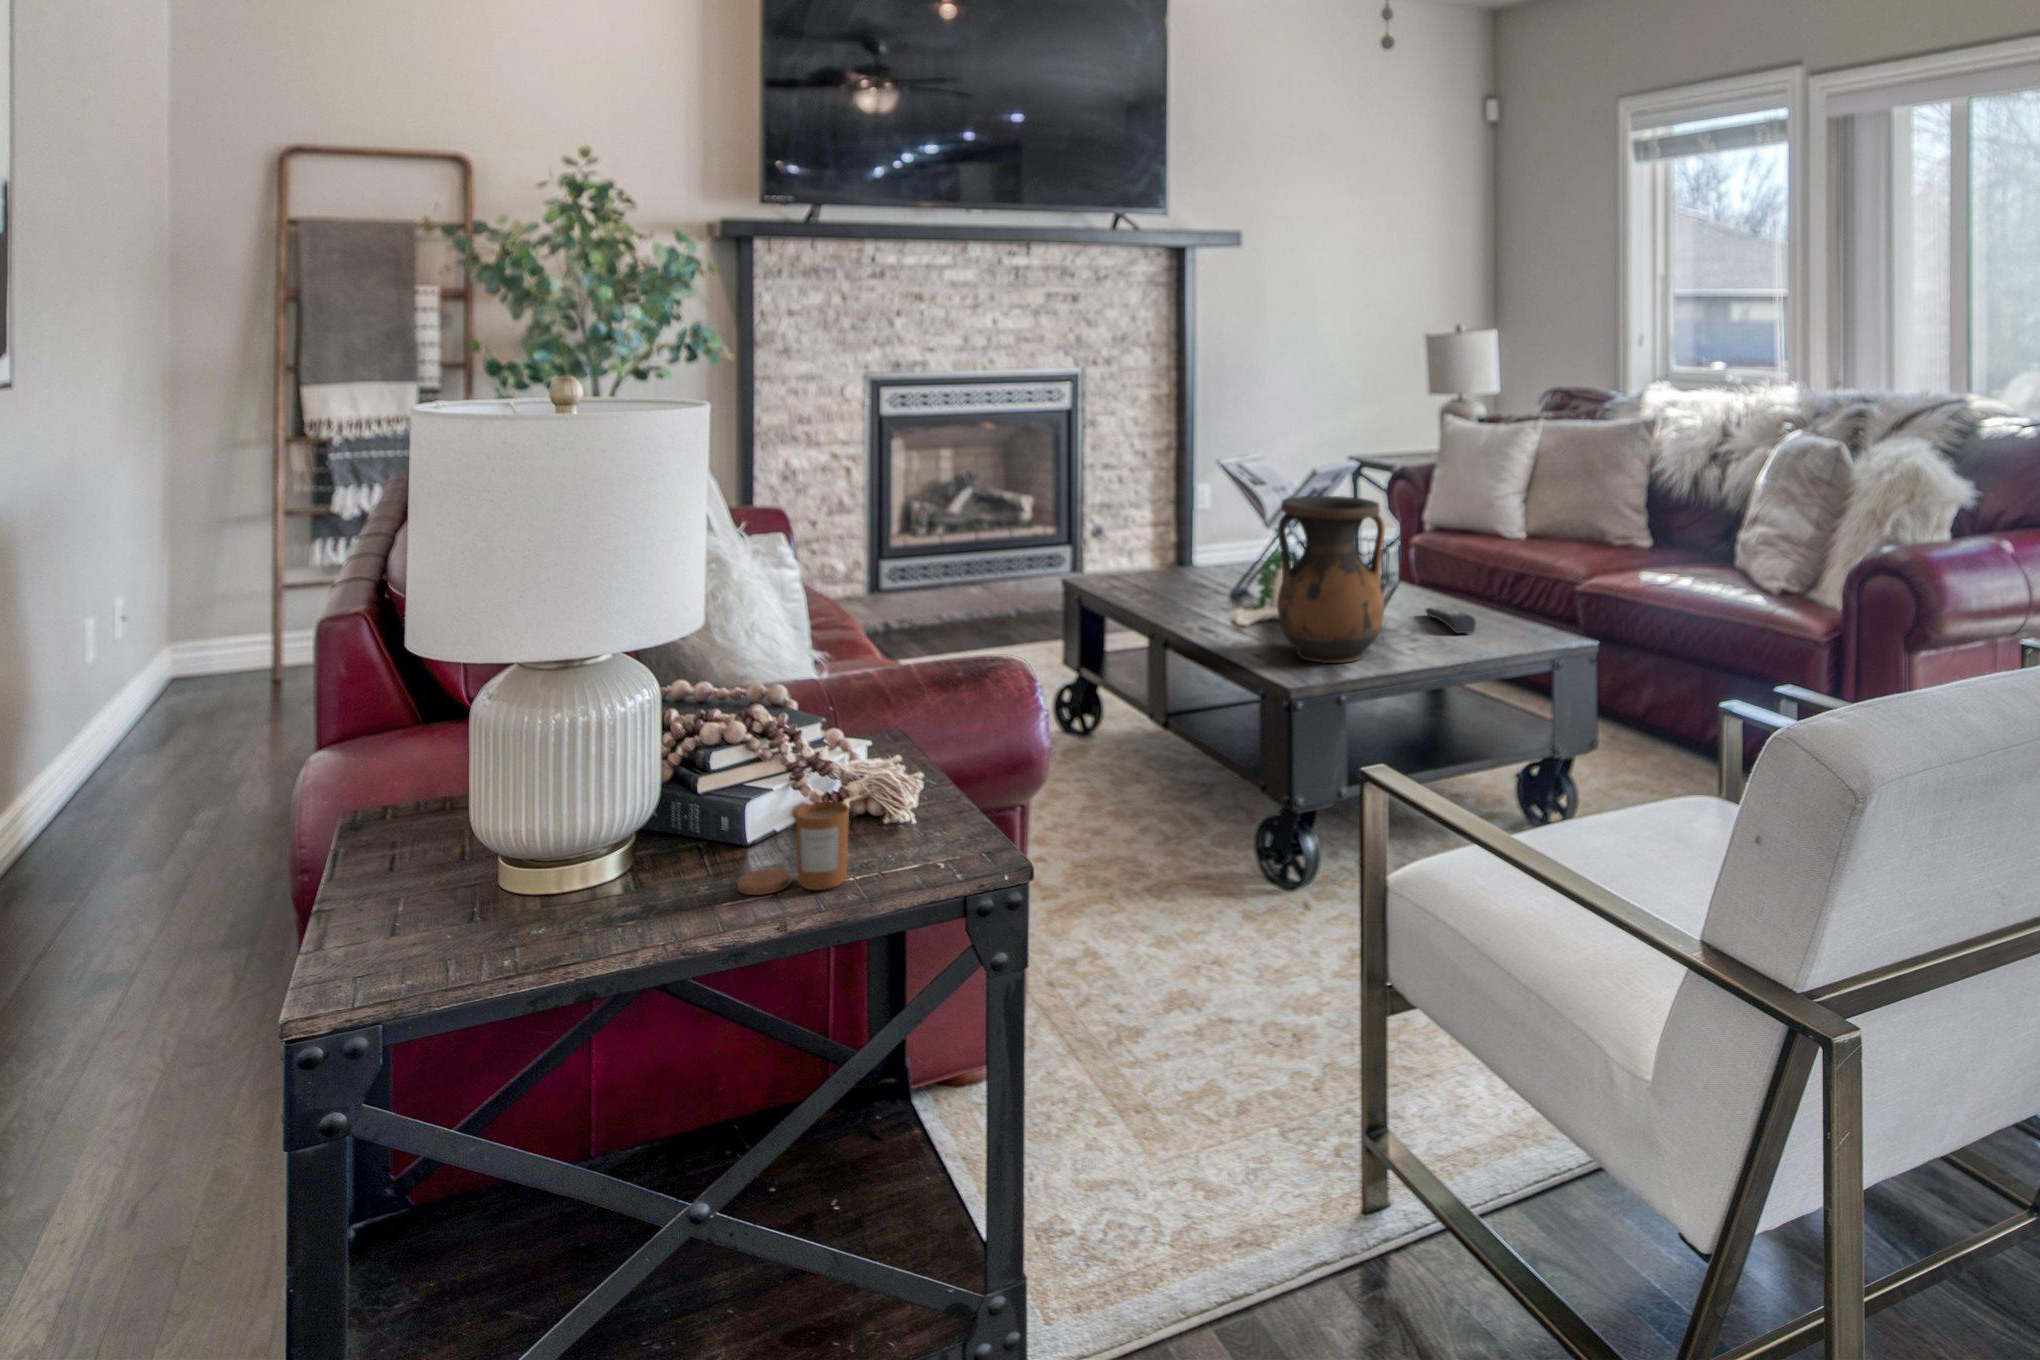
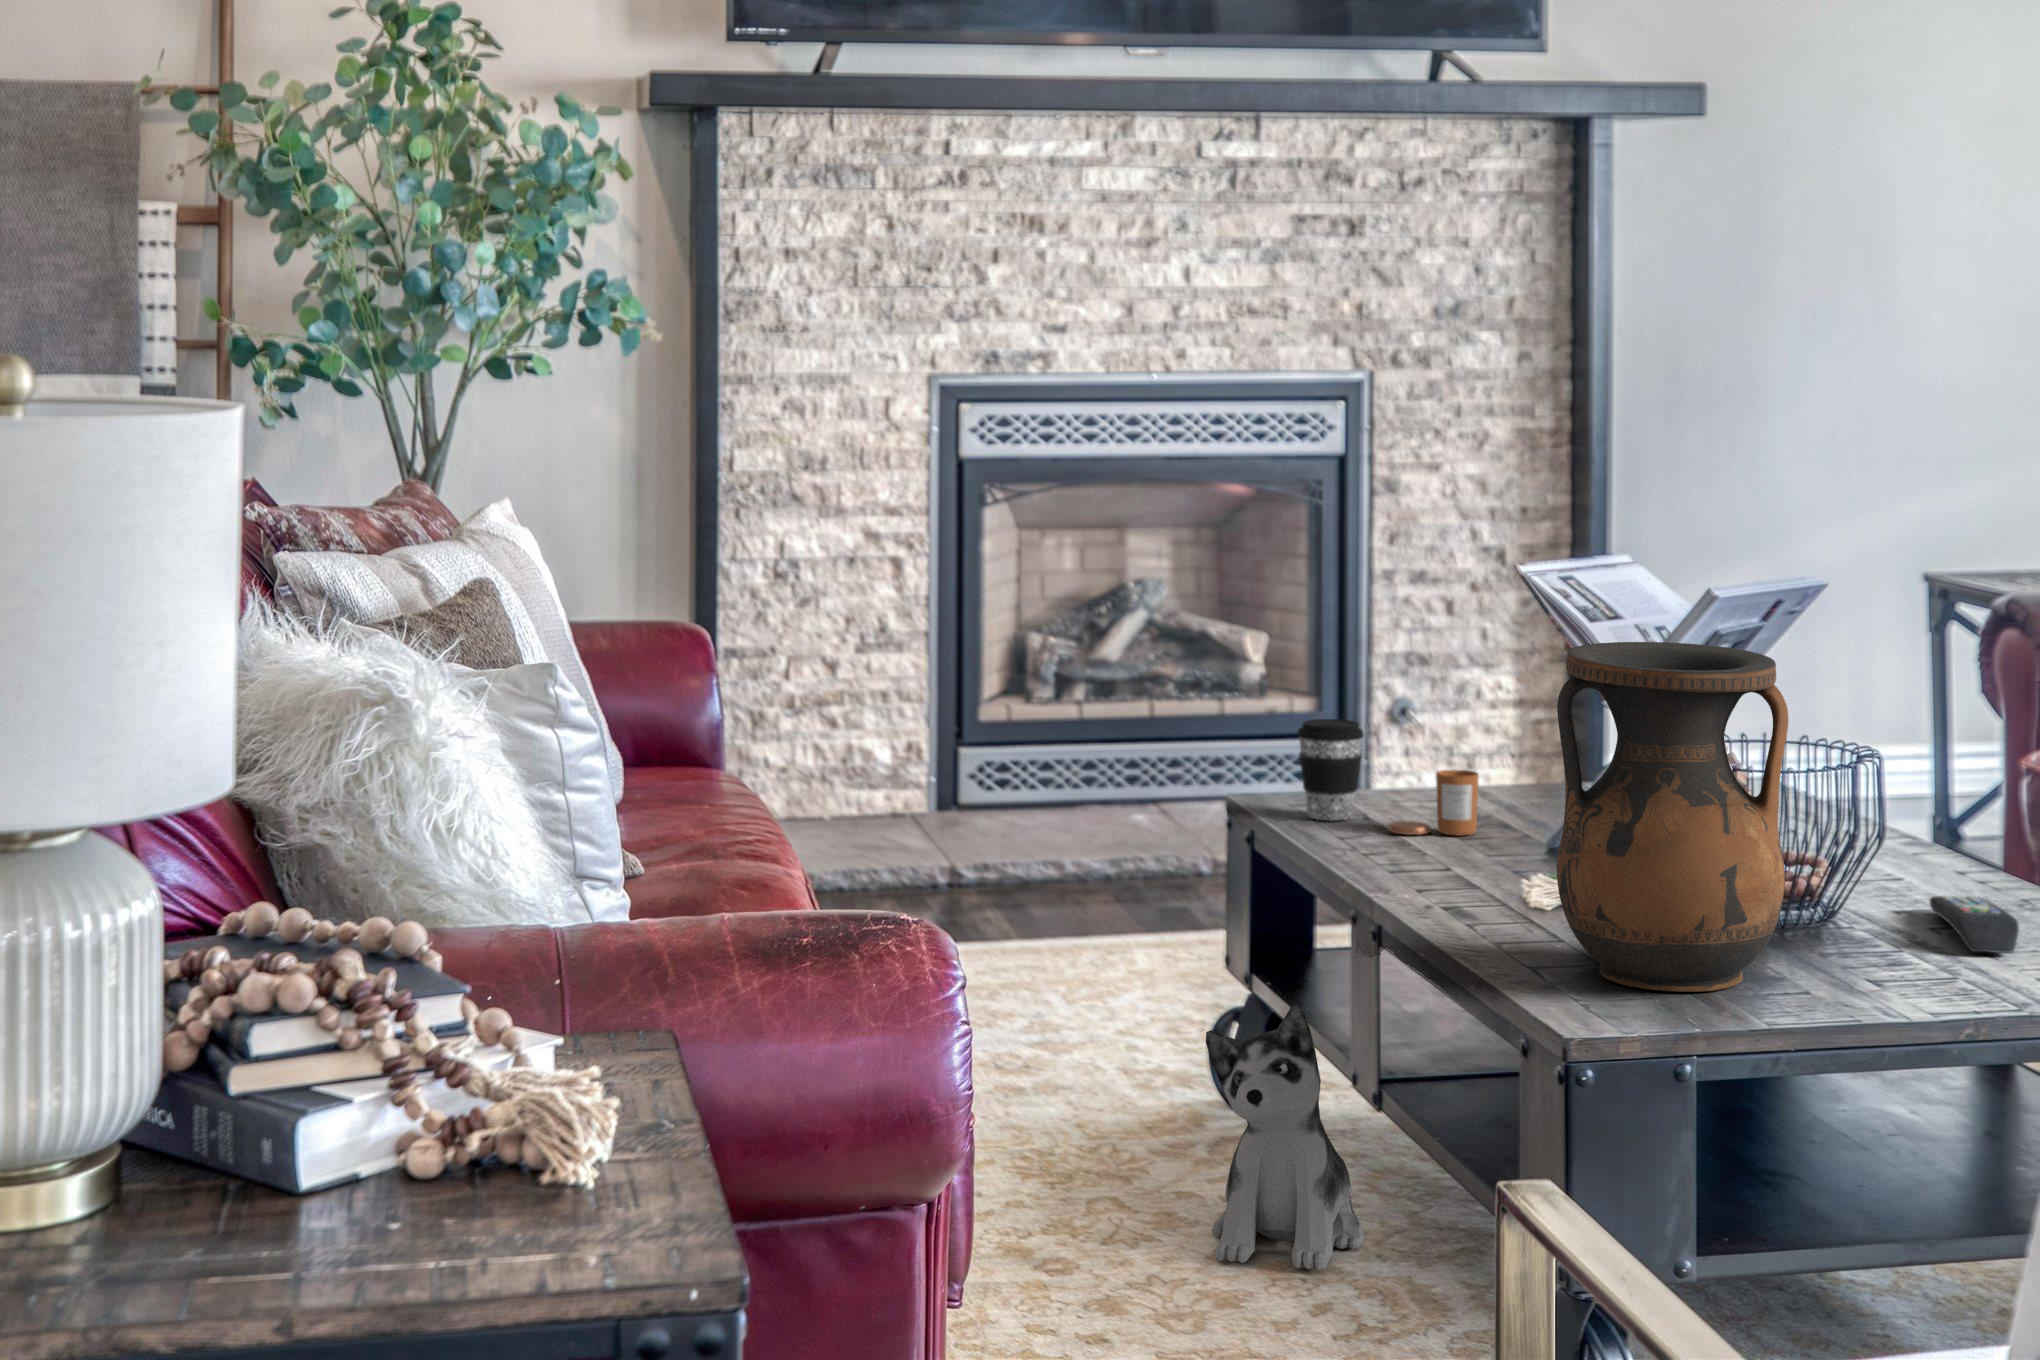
coffee cup: none [1107,539,1140,588] -> present [1297,719,1364,820]
plush toy: none [1086,682,1165,813] -> present [1206,1005,1364,1271]
candle: present [737,802,849,895] -> present [1389,770,1479,836]

